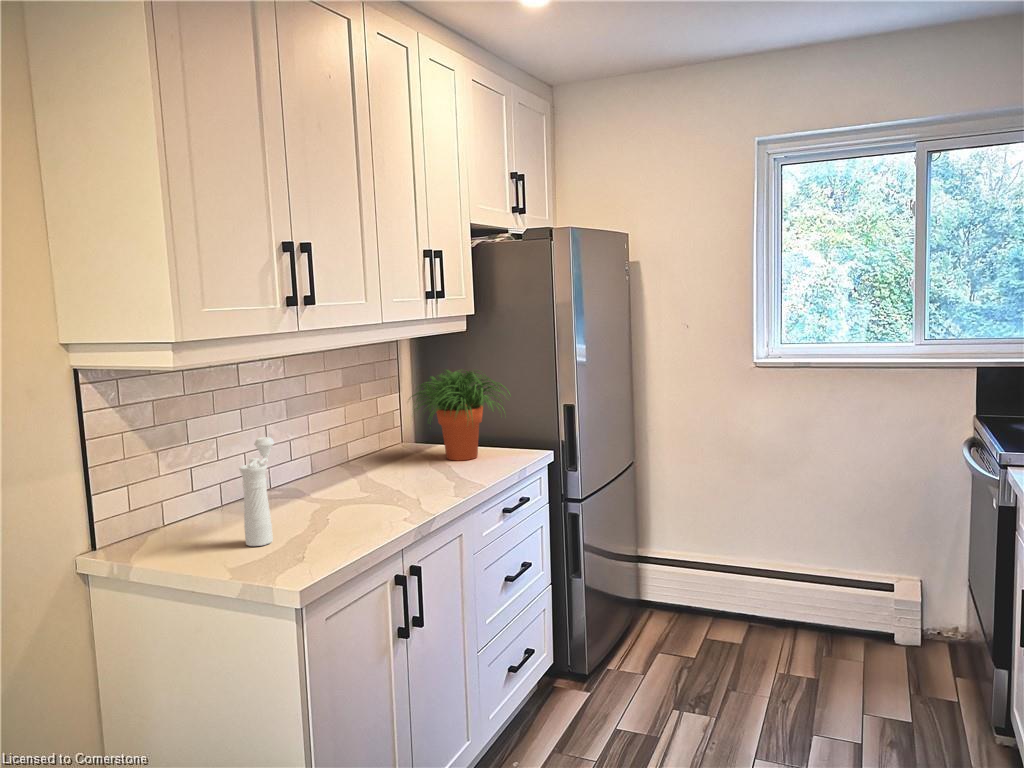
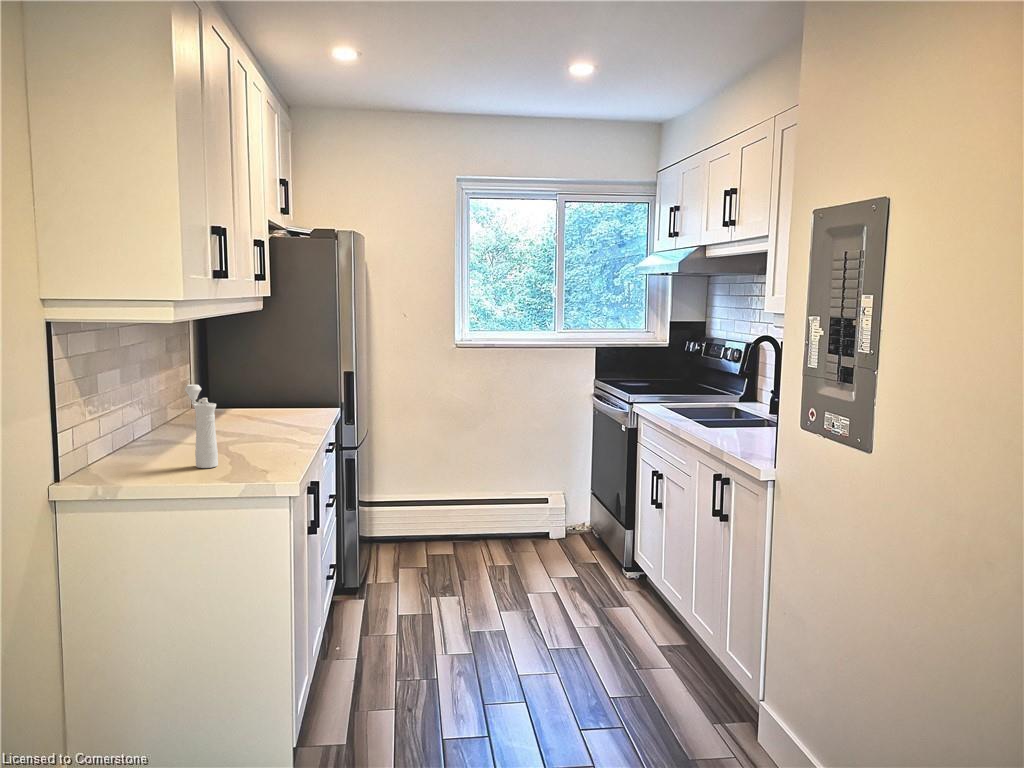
potted plant: present [413,370,509,460] -> none [222,341,312,417]

